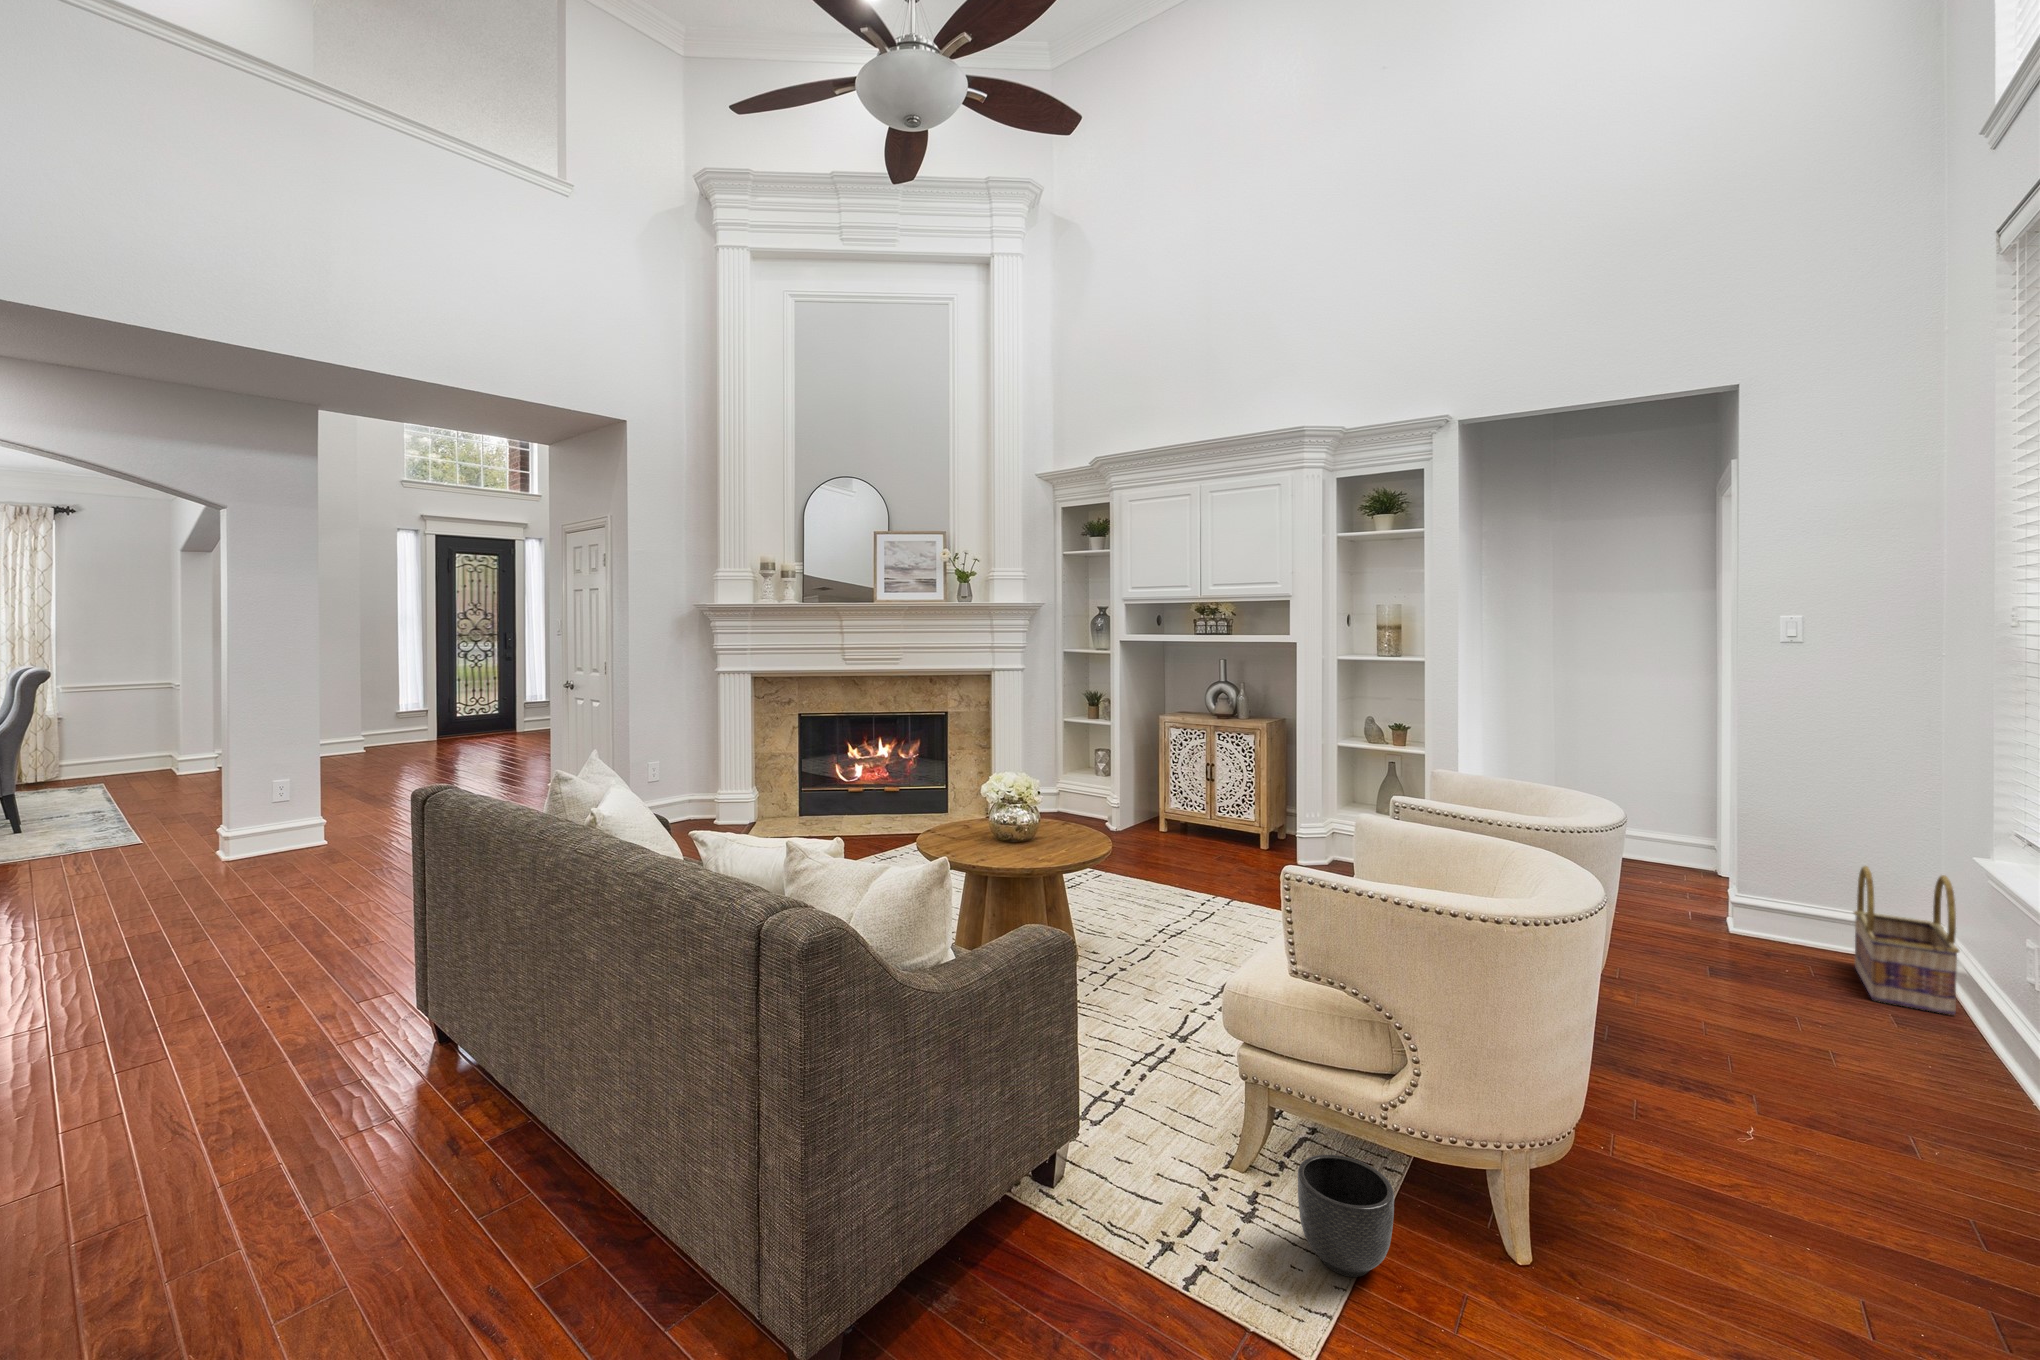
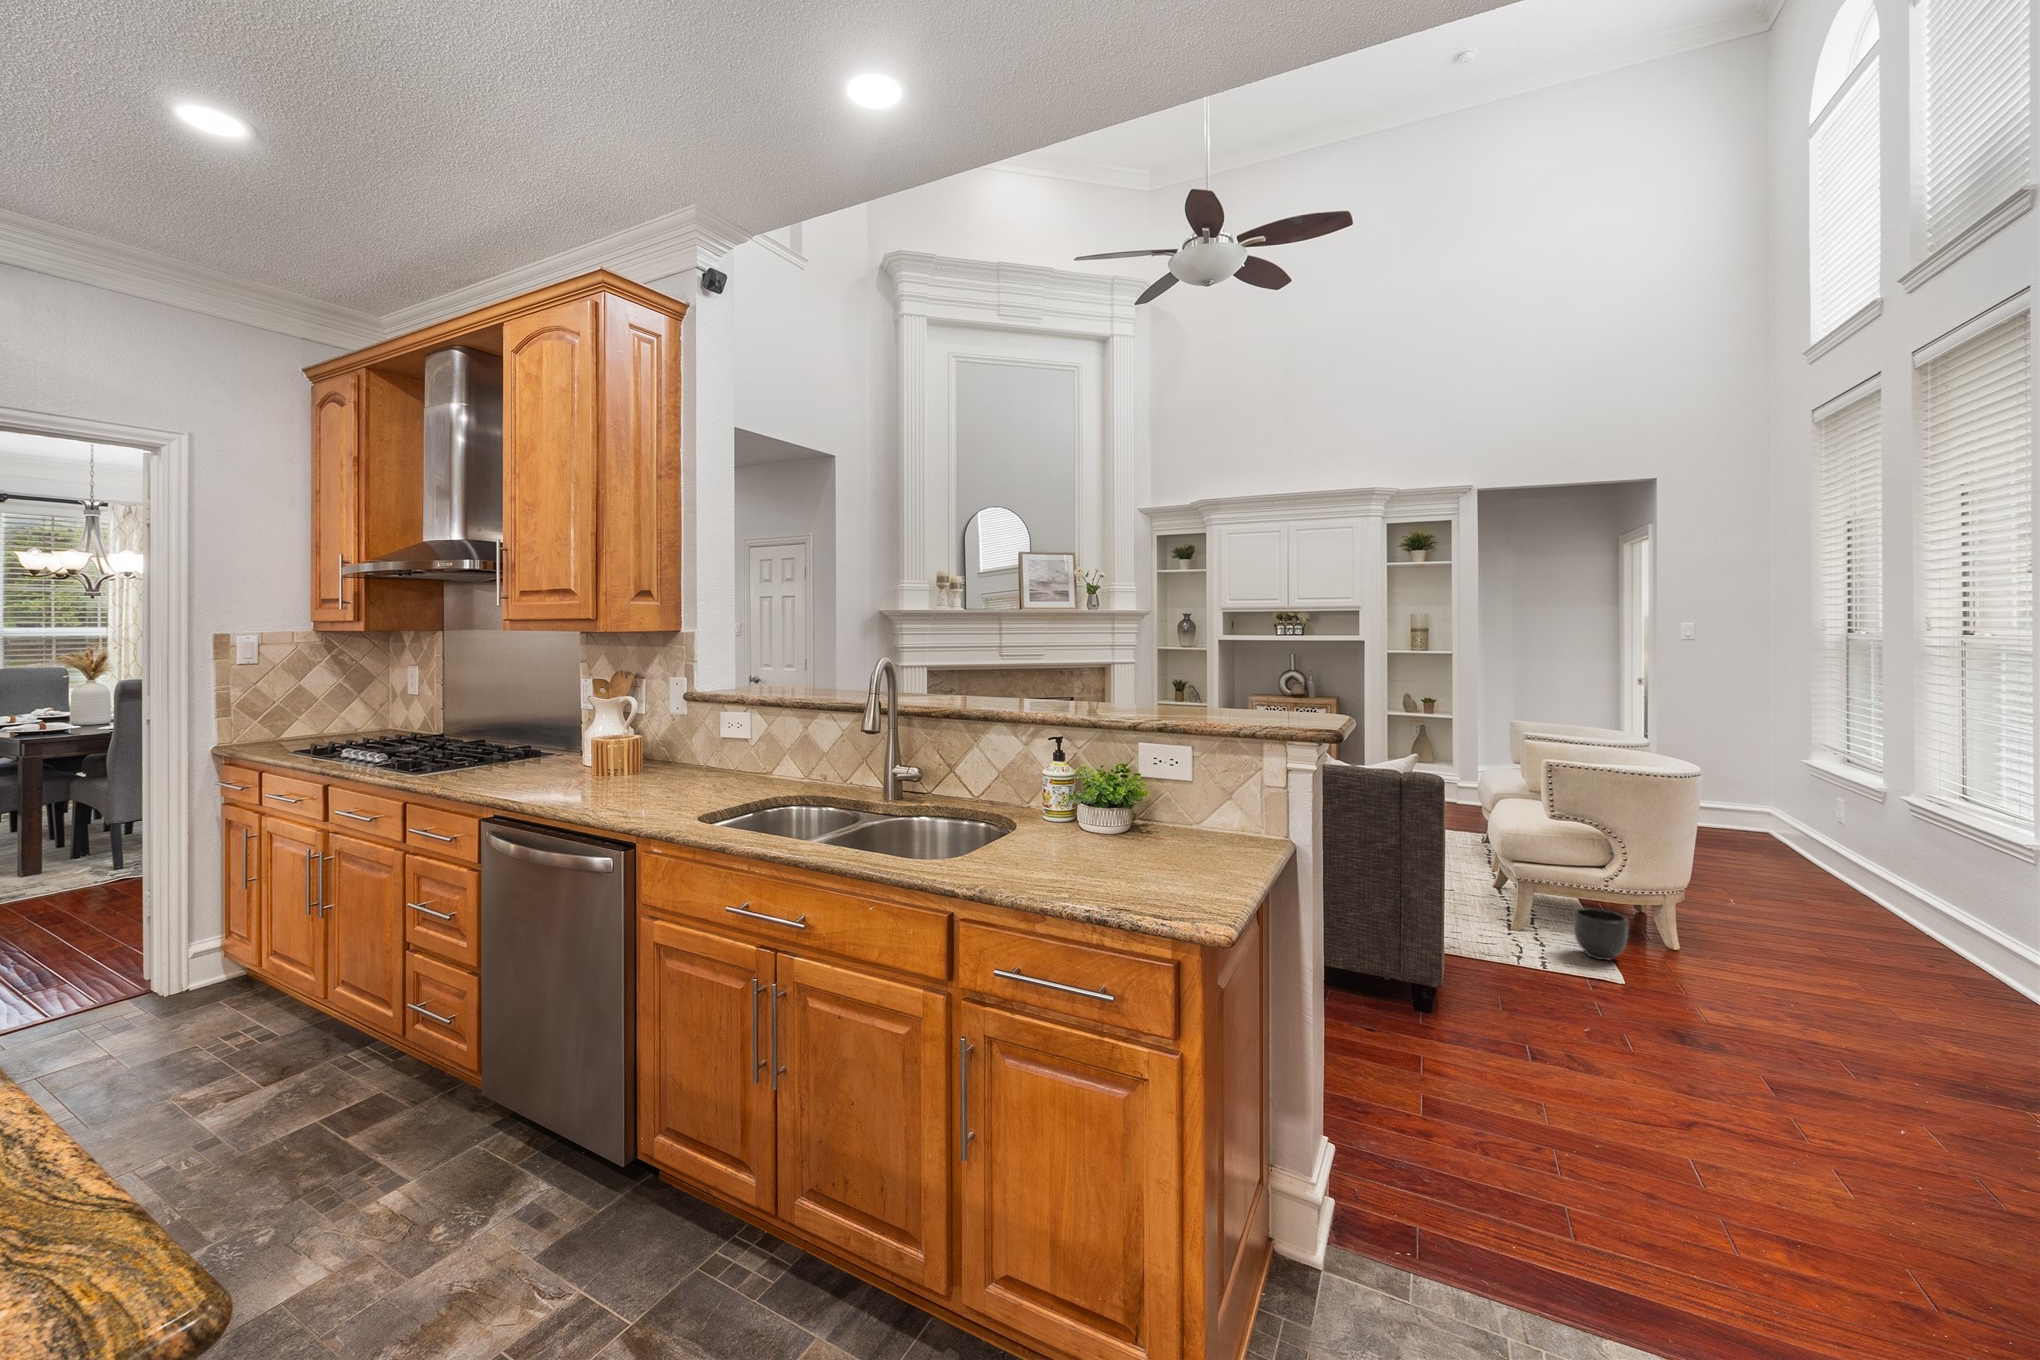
basket: present [1854,866,1959,1015] -> none [1728,773,1793,853]

